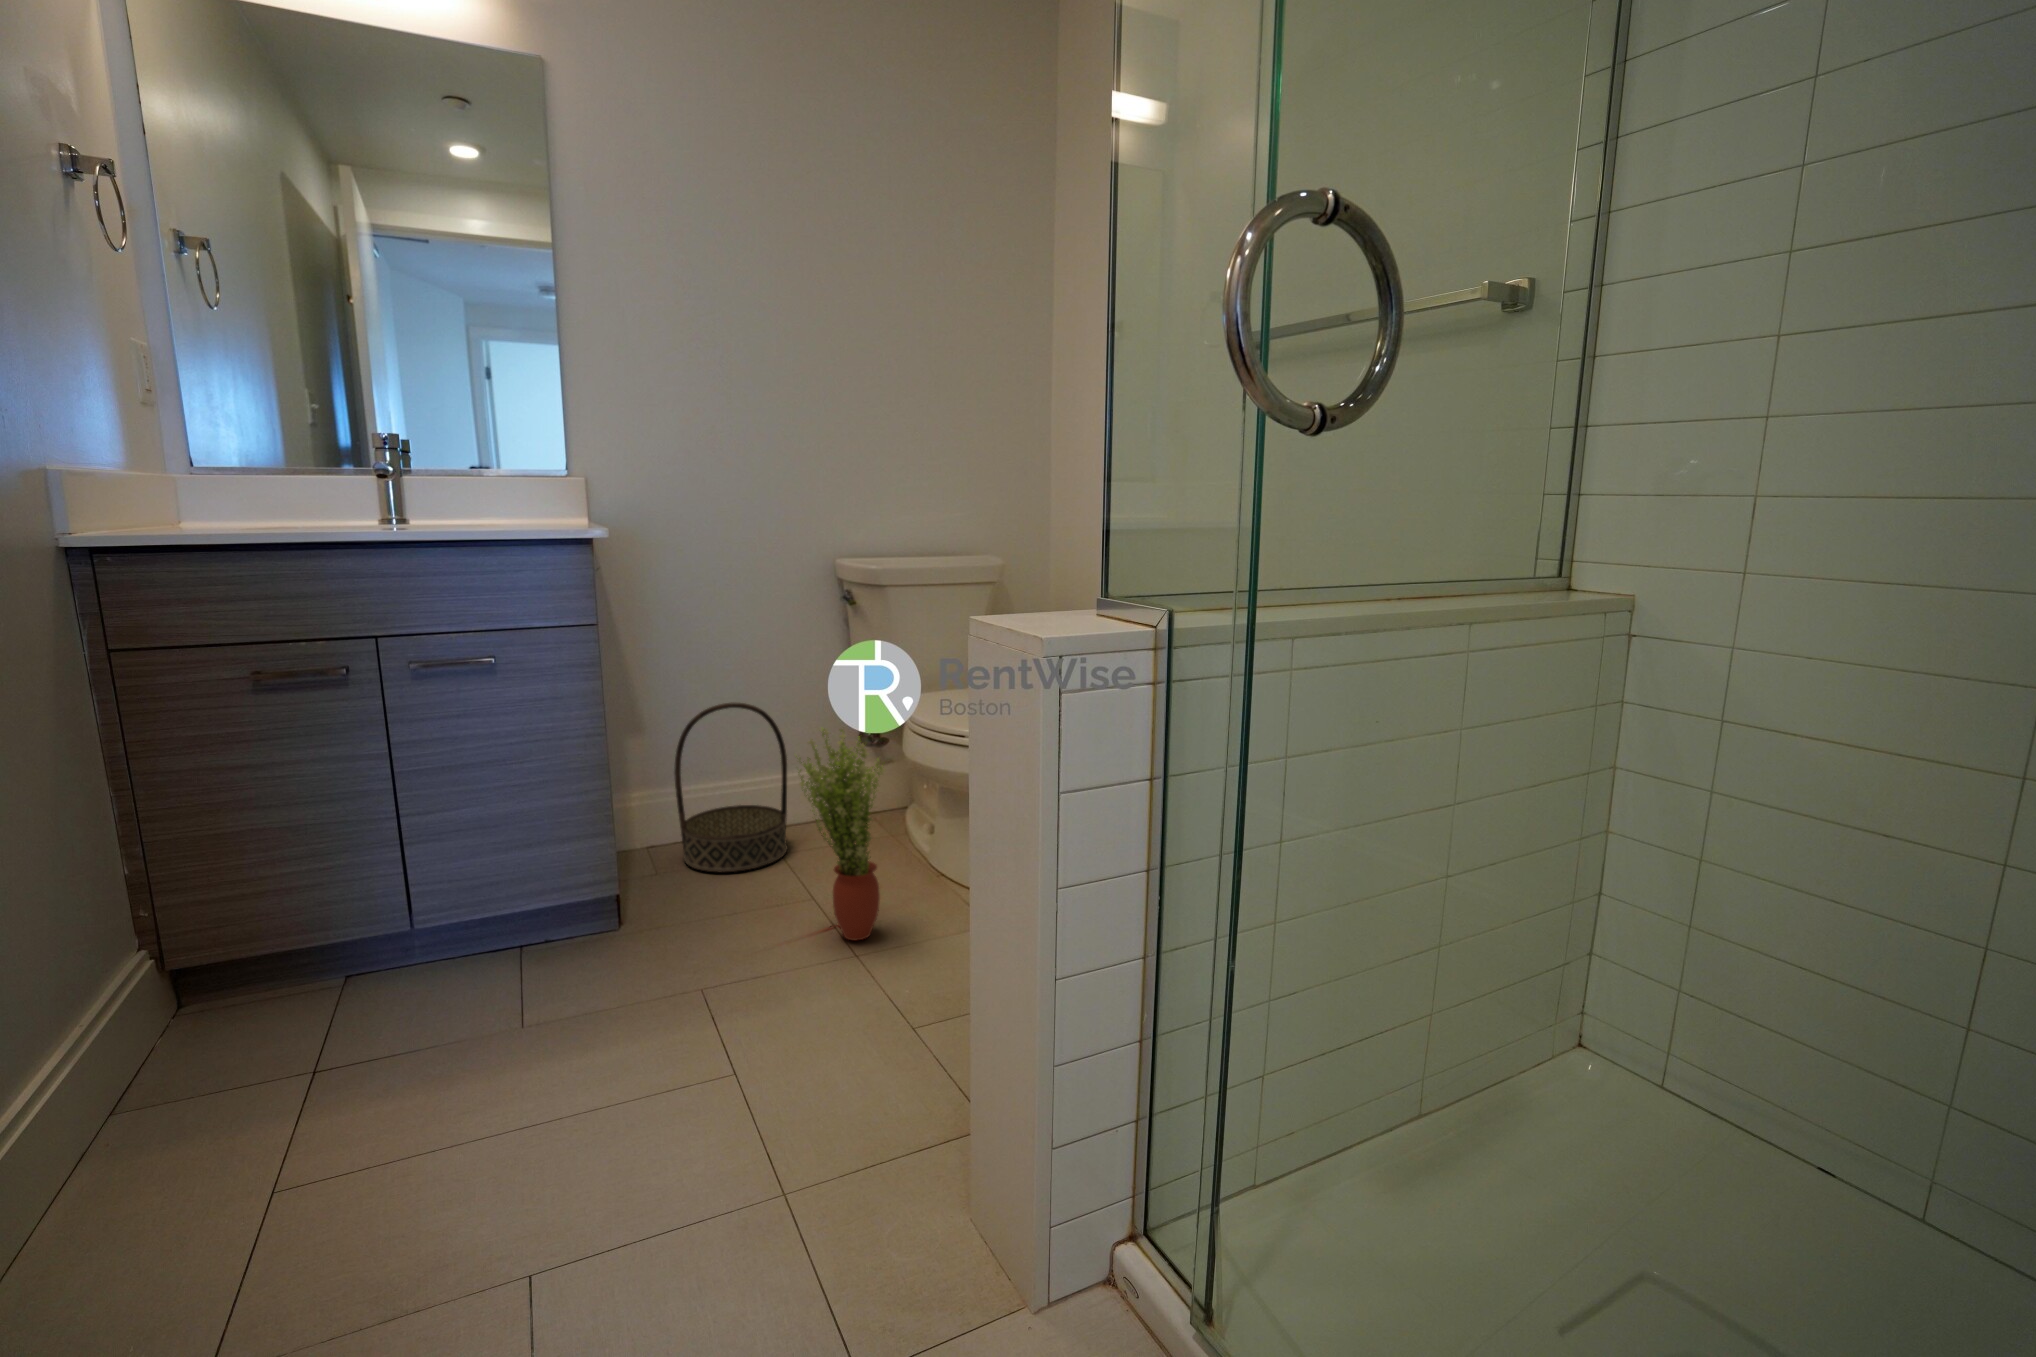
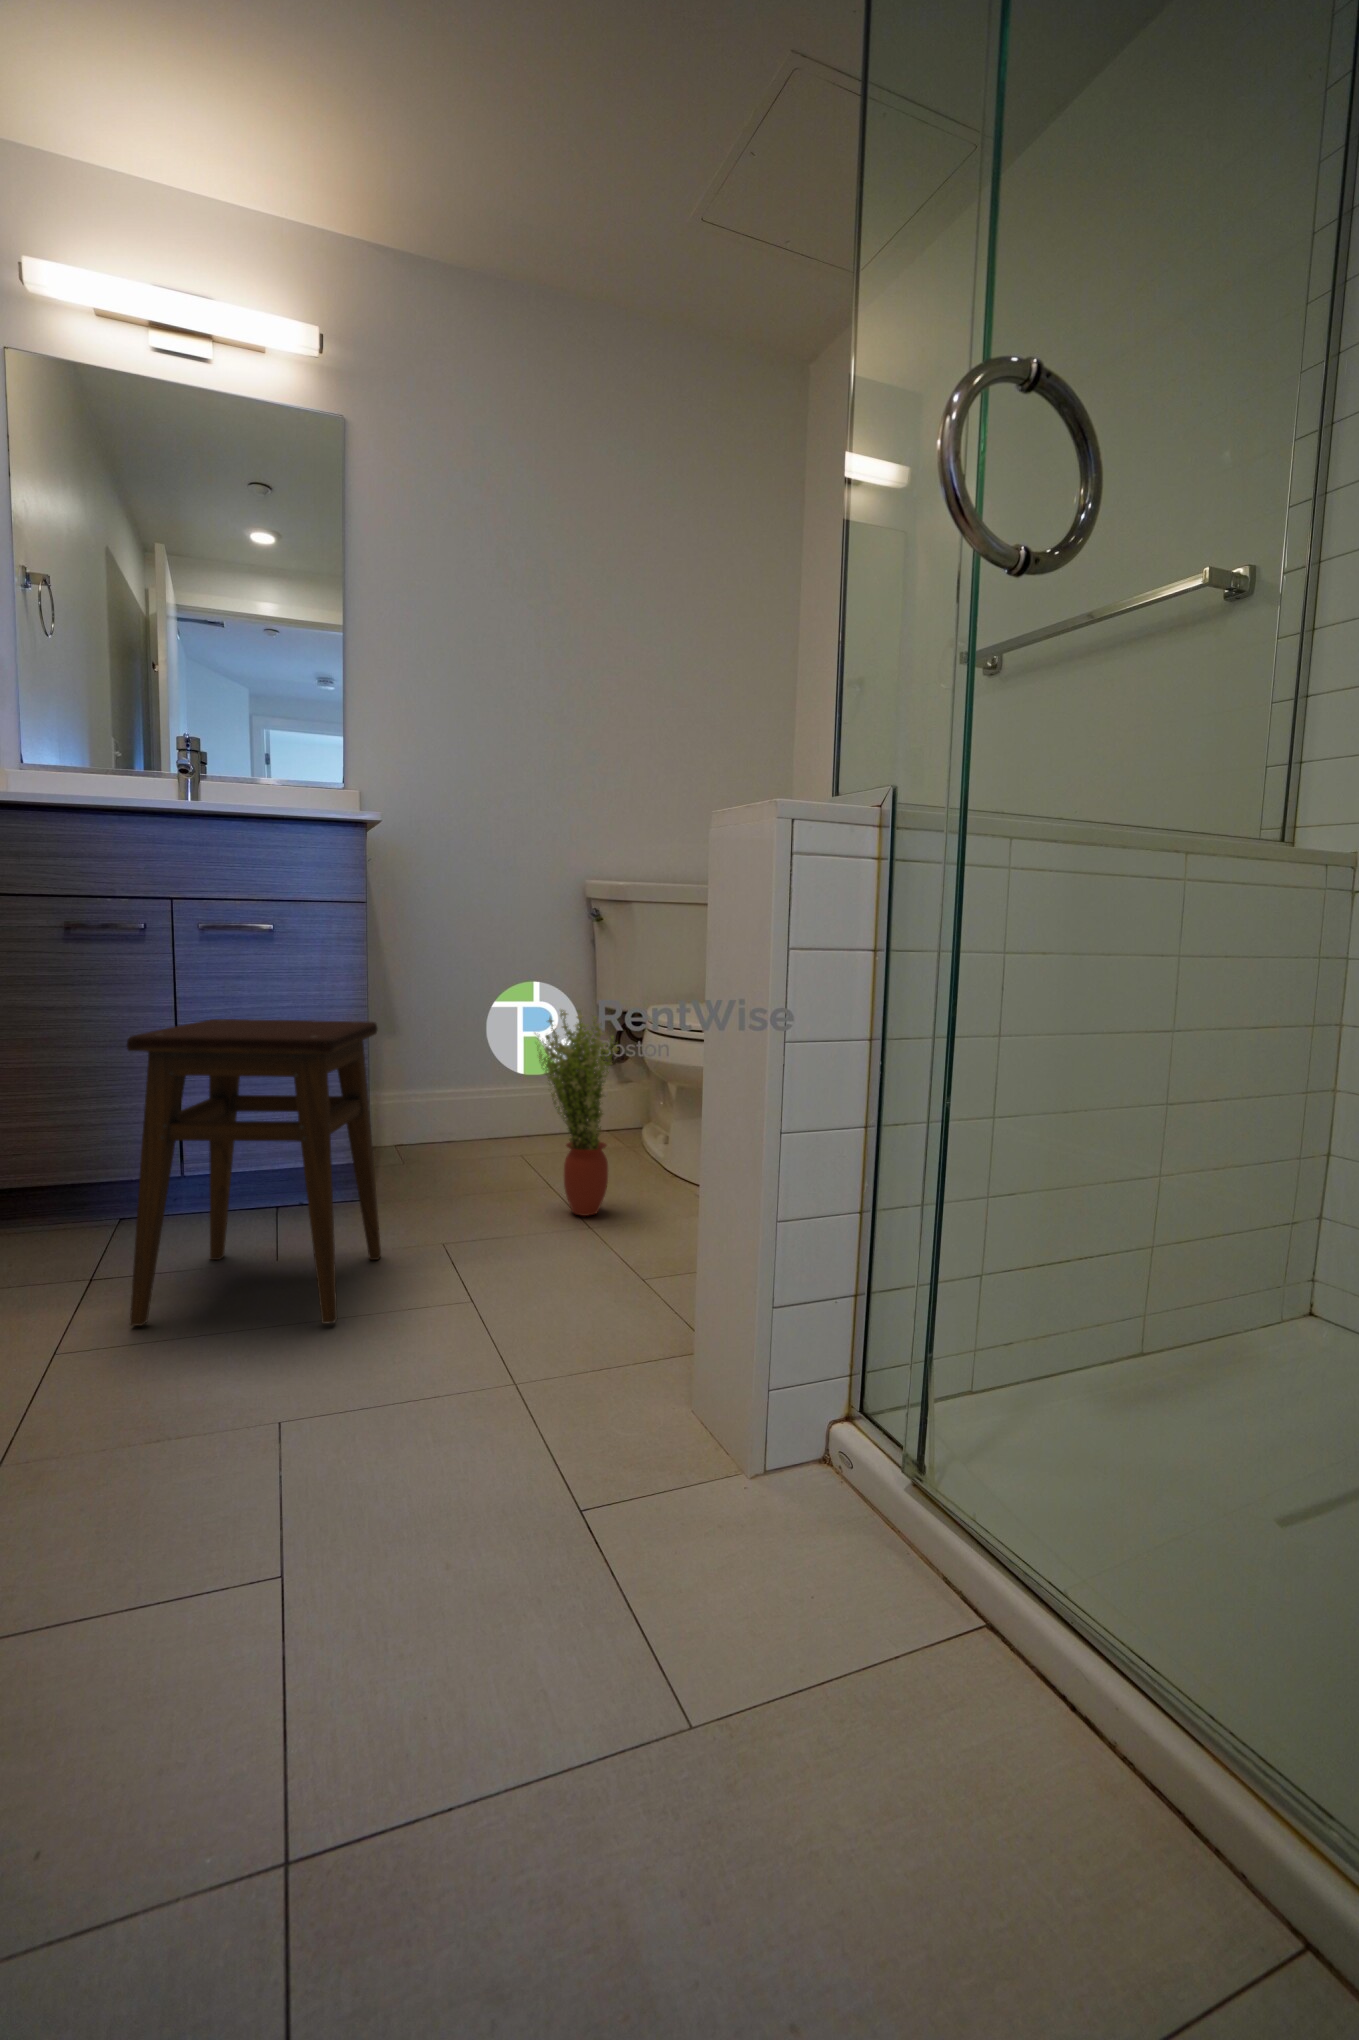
basket: present [674,702,787,872] -> none [418,1004,523,1164]
stool: none [326,778,640,1148] -> present [127,1019,381,1326]

